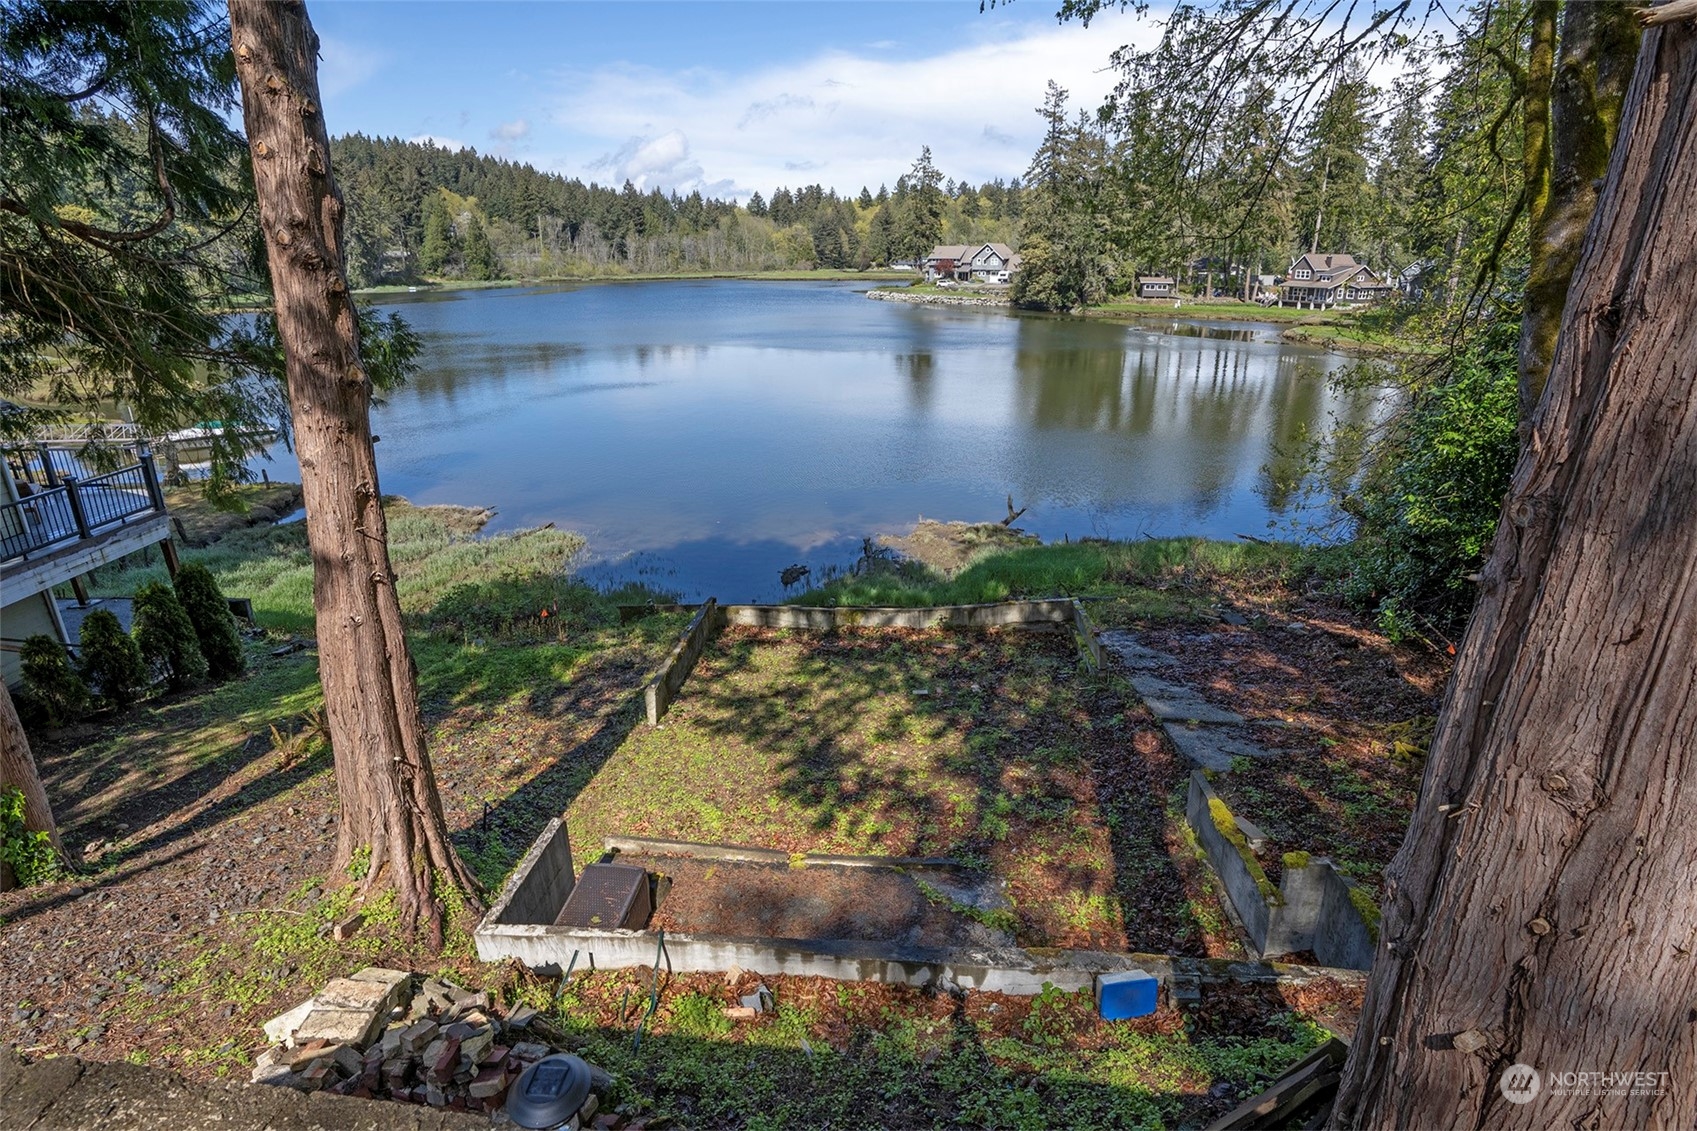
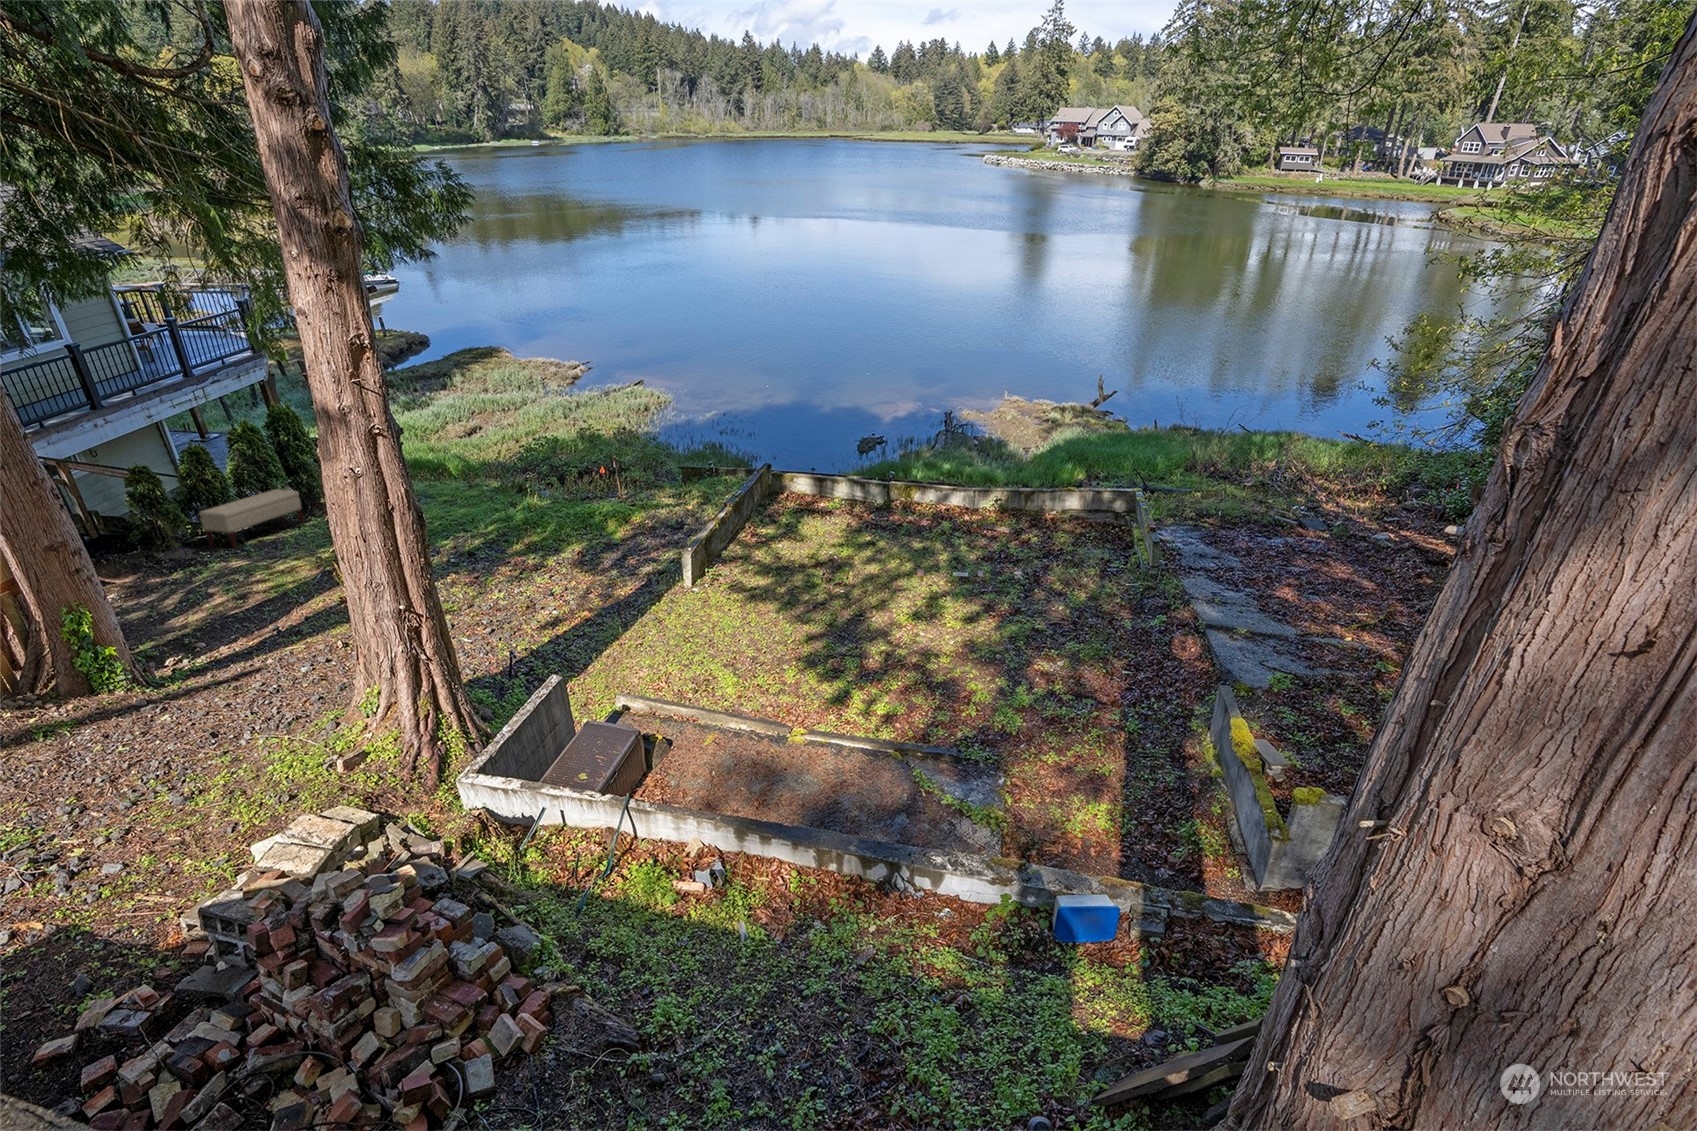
bench: none [84,656,202,724] -> present [199,489,305,548]

